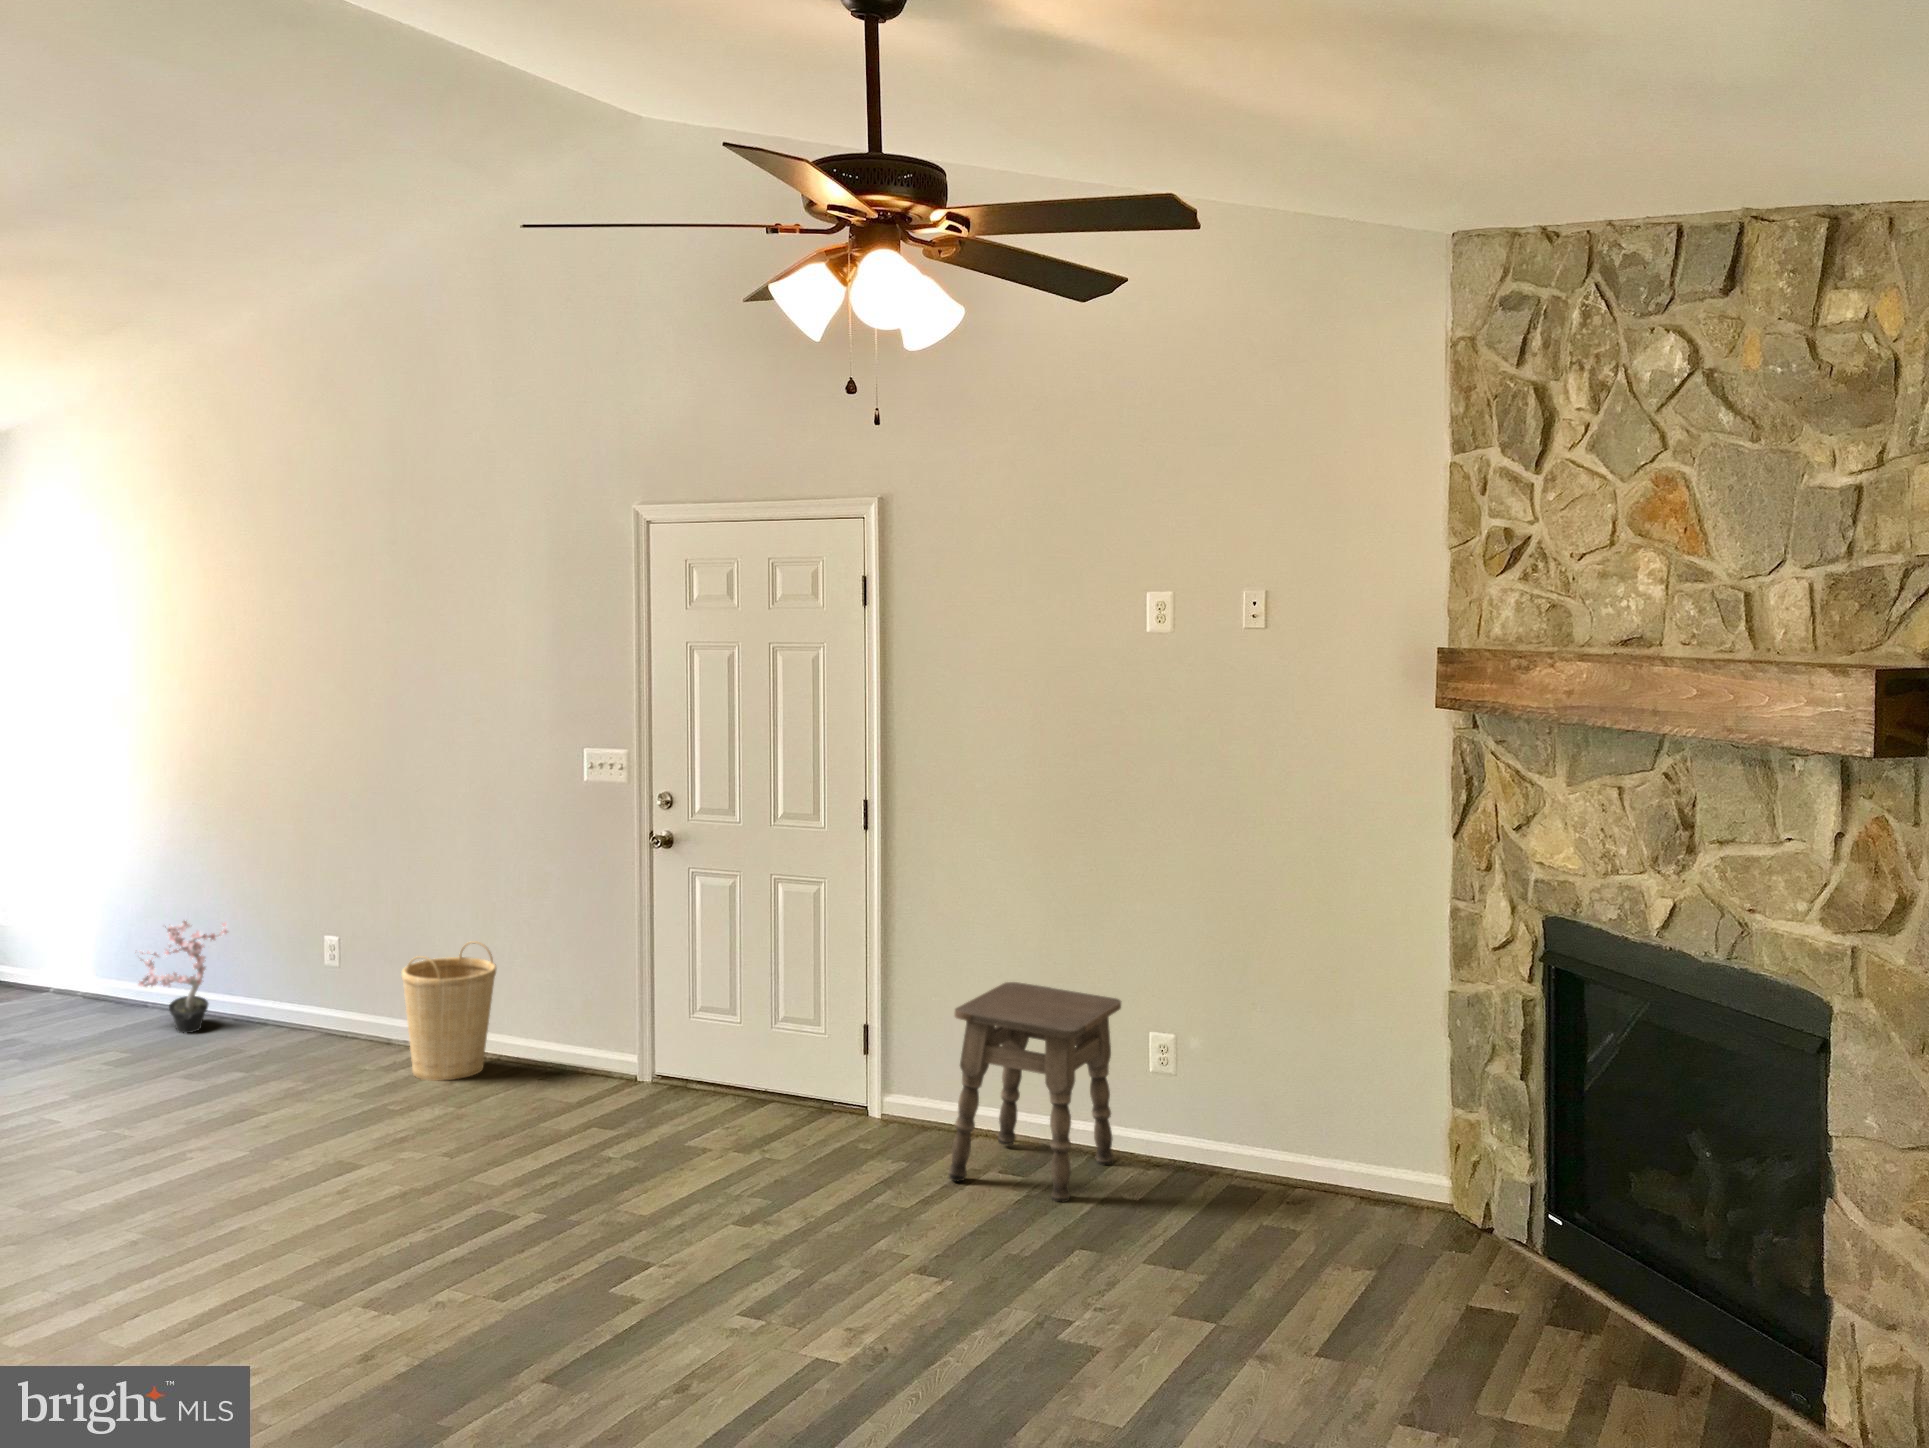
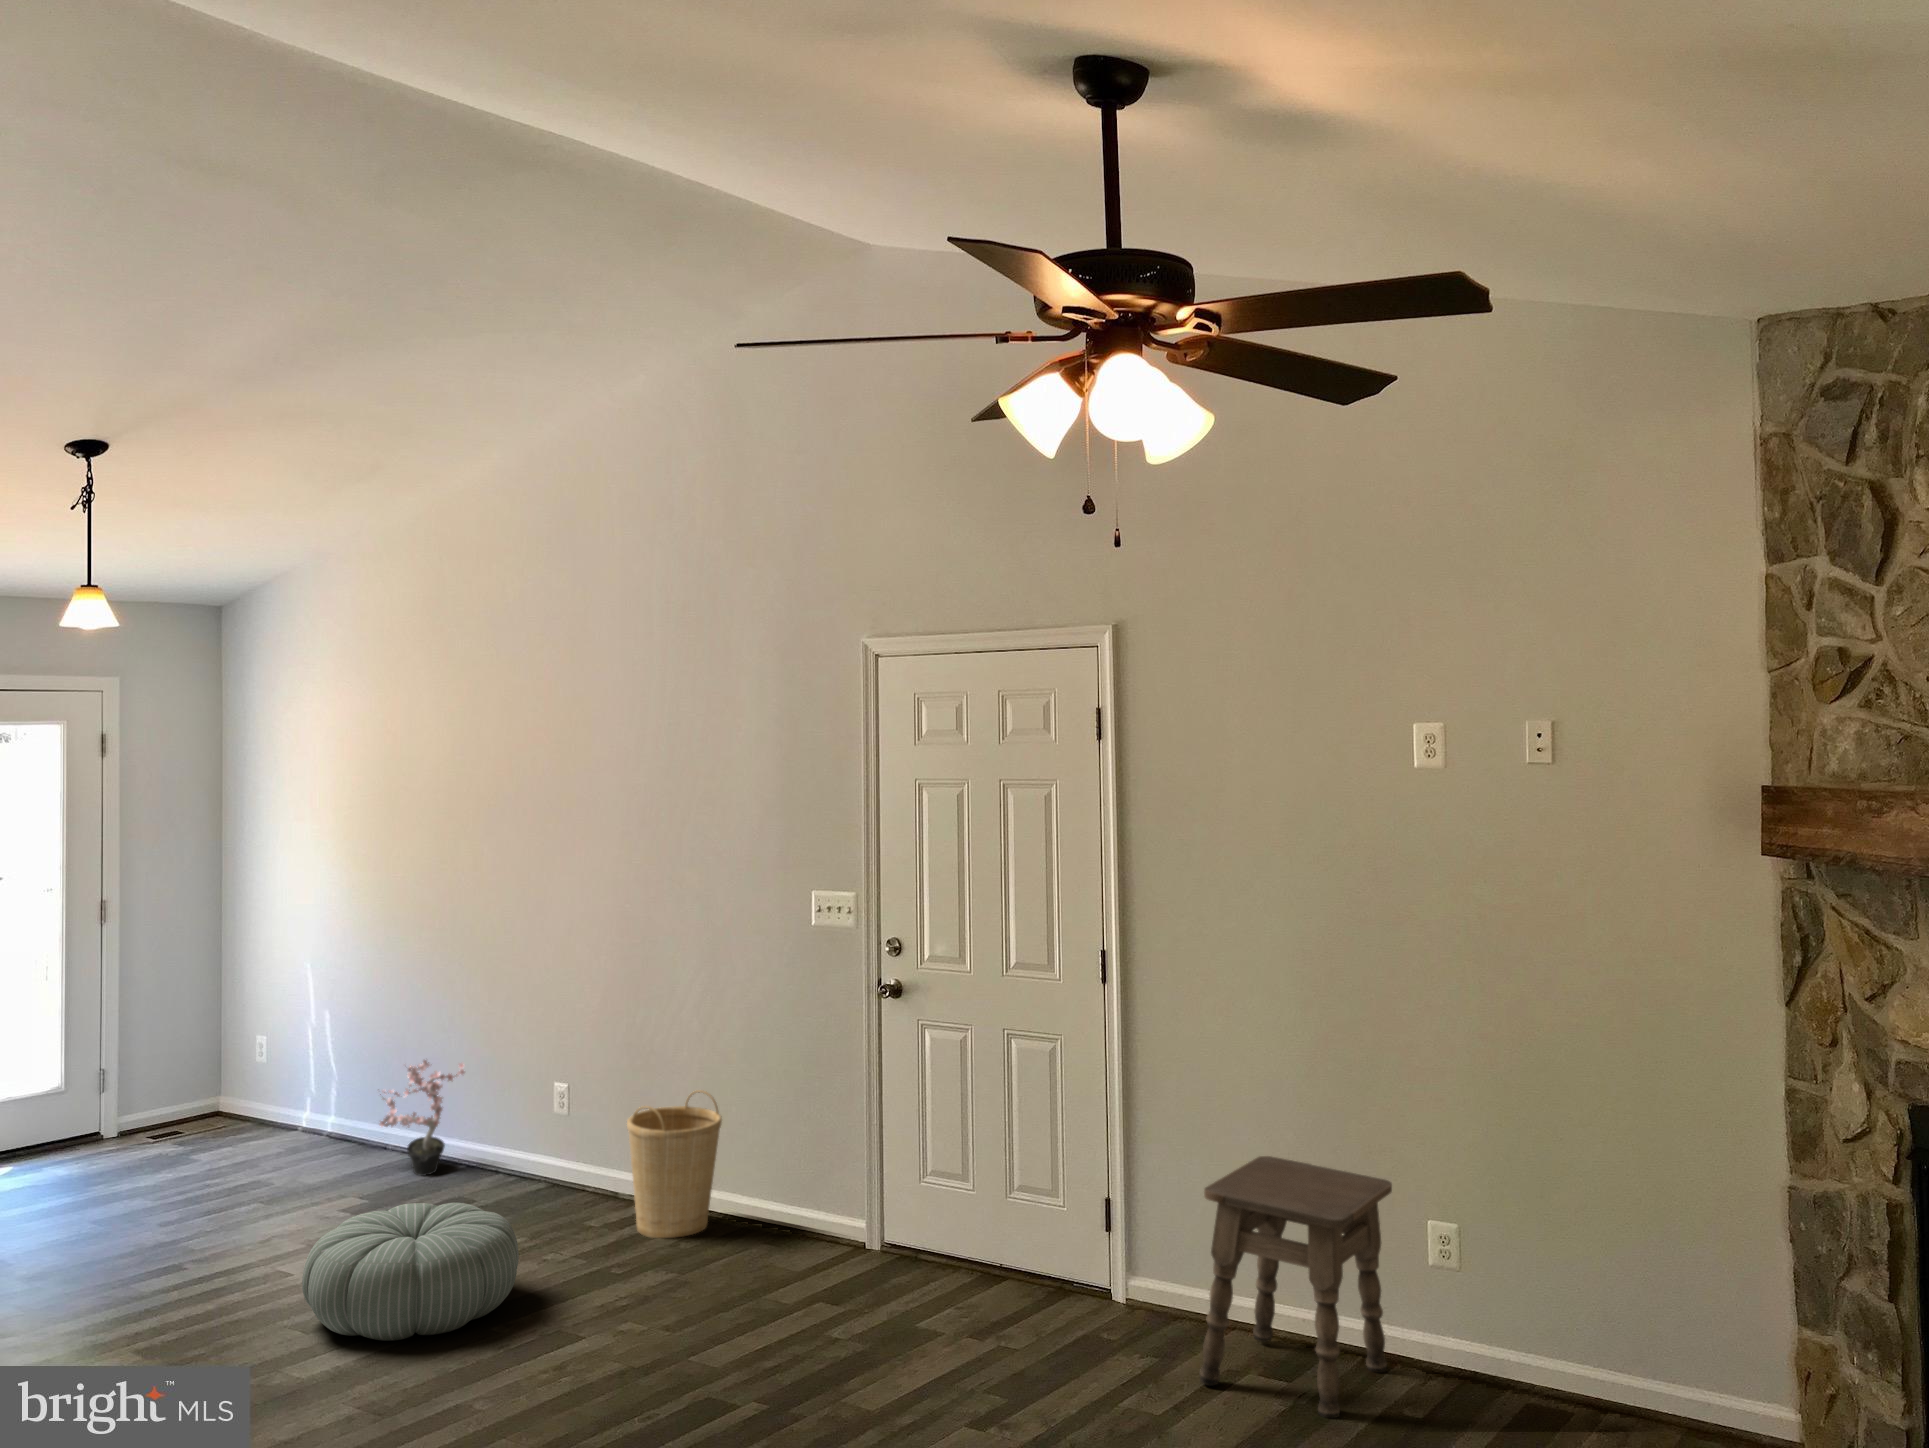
pouf: none [76,1050,296,1177] -> present [302,1203,519,1341]

